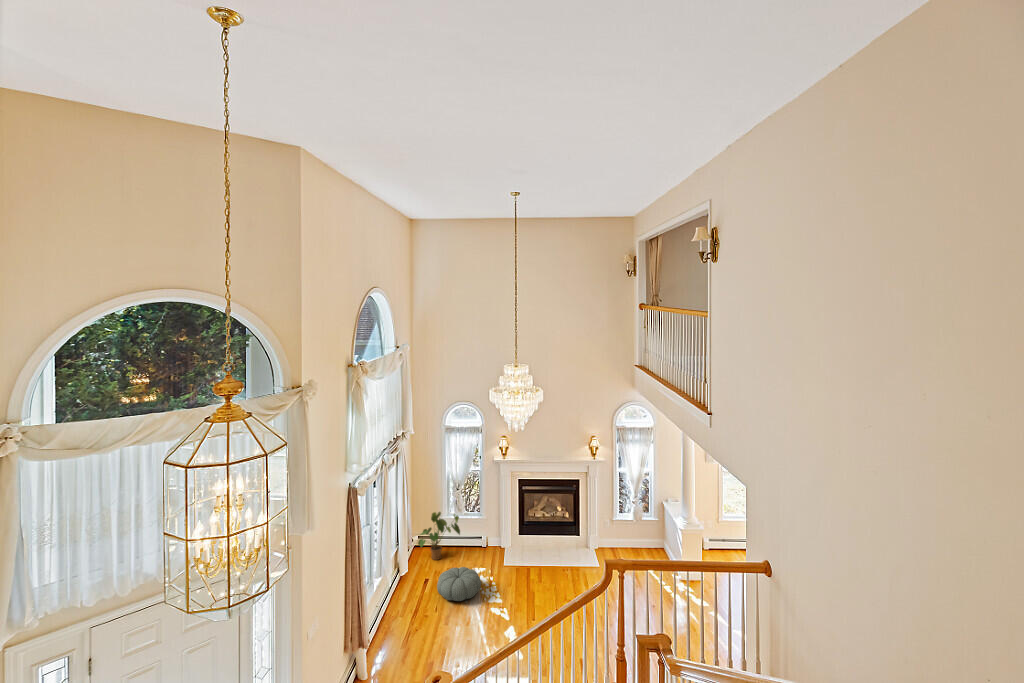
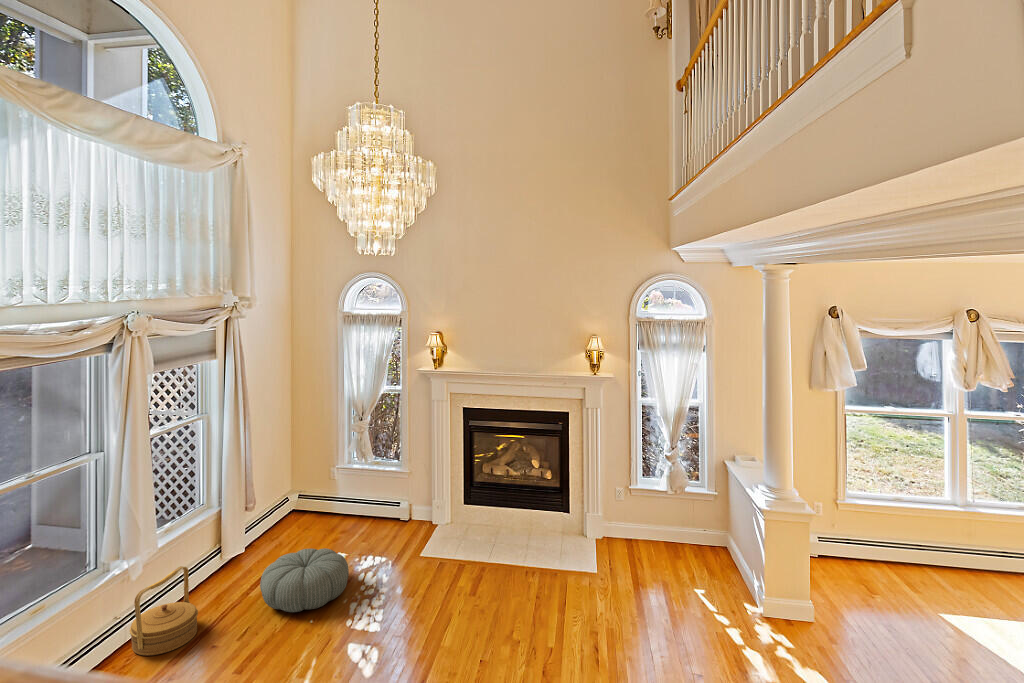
house plant: present [418,512,460,560] -> none [279,456,359,535]
woven basket: none [389,582,419,627] -> present [130,566,198,656]

